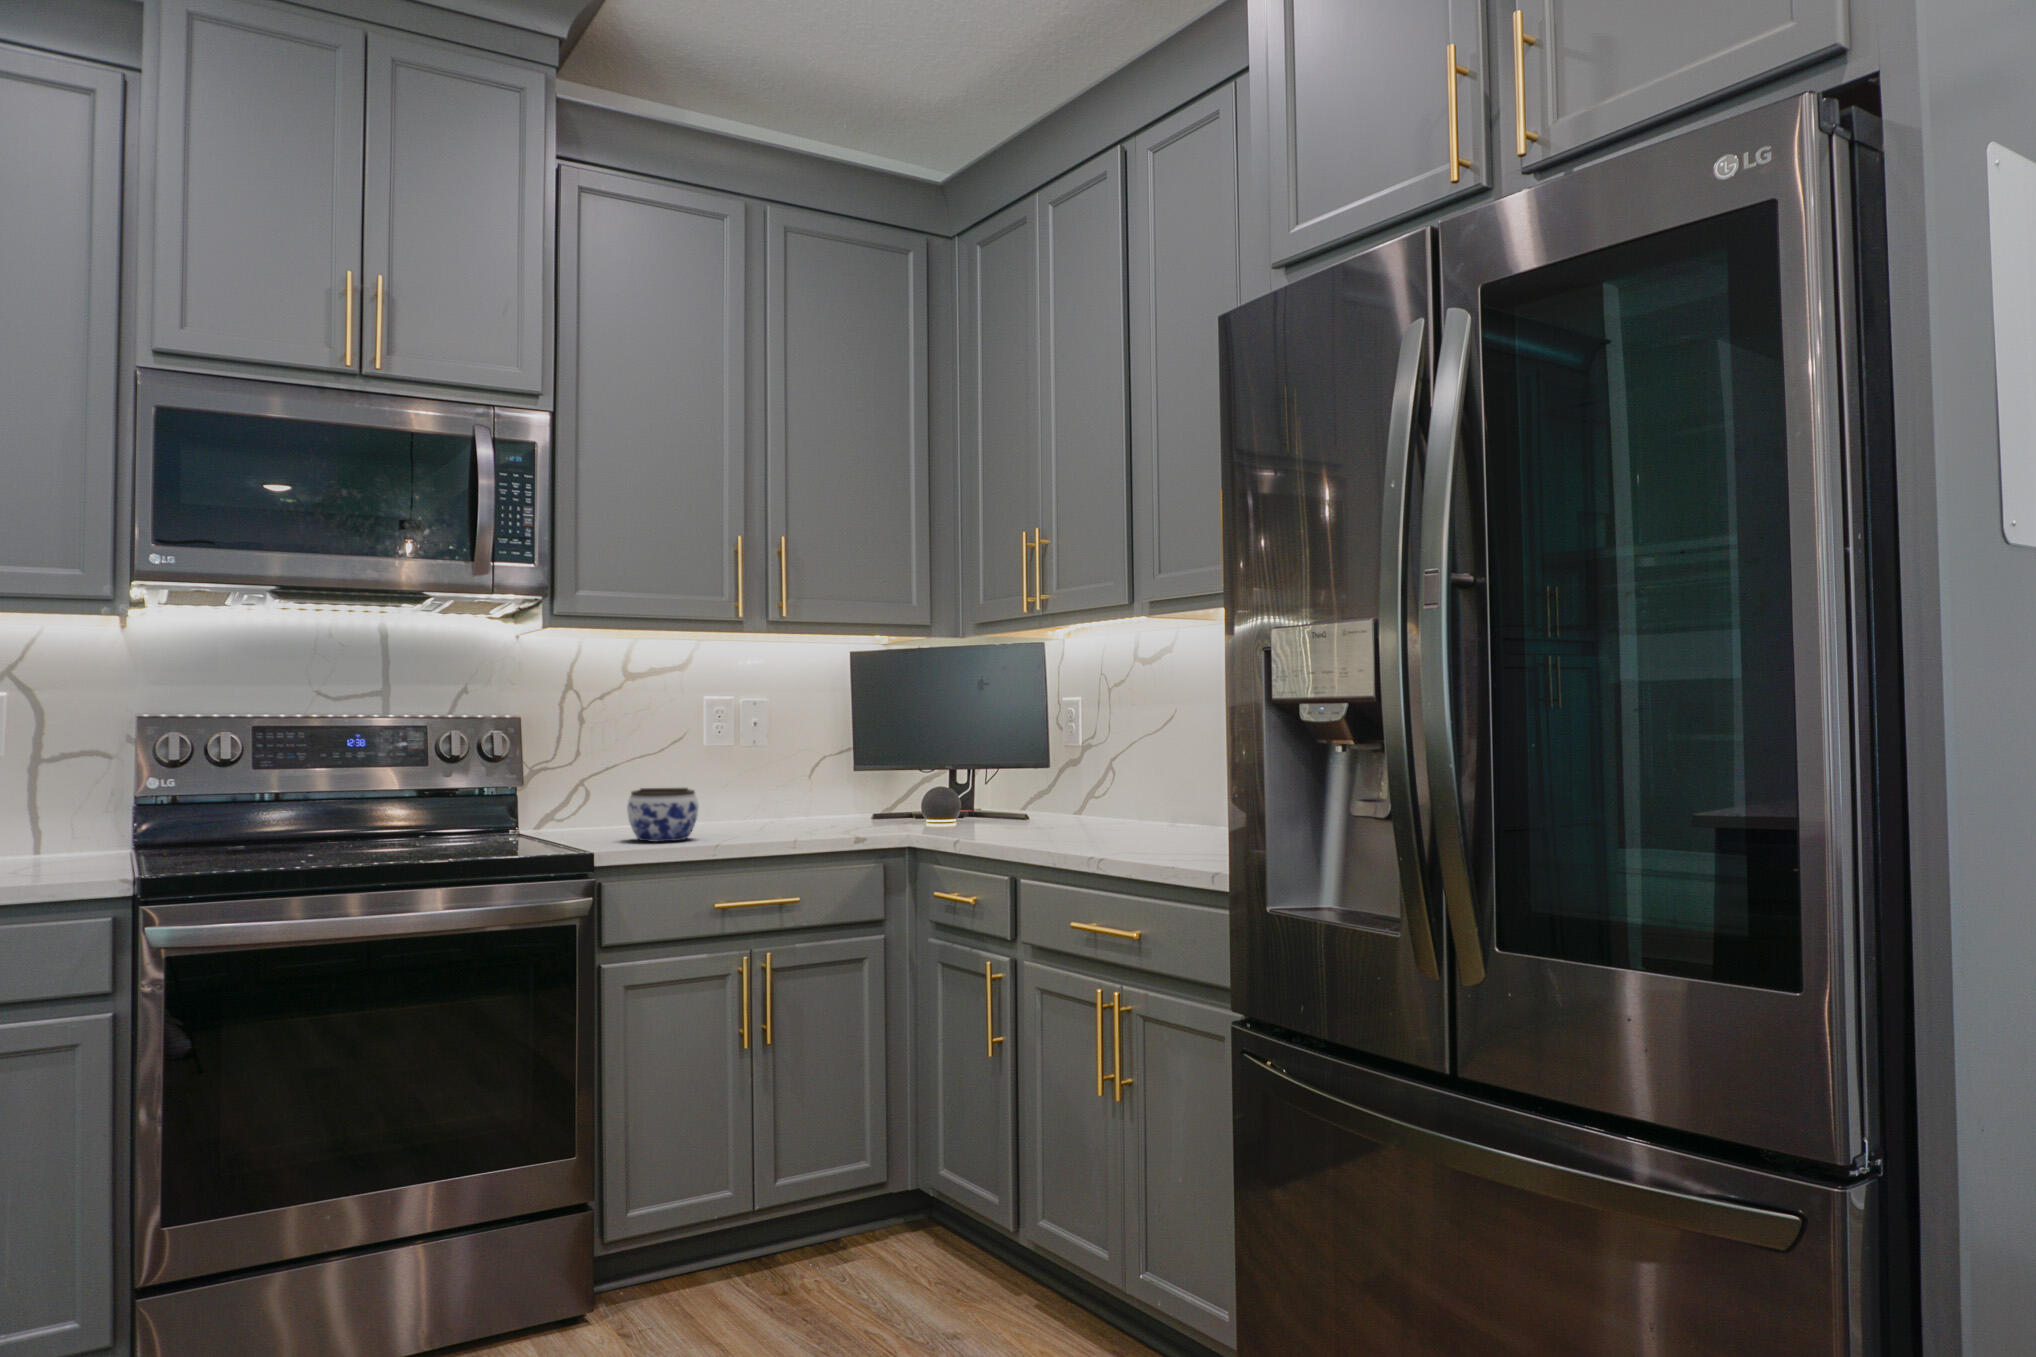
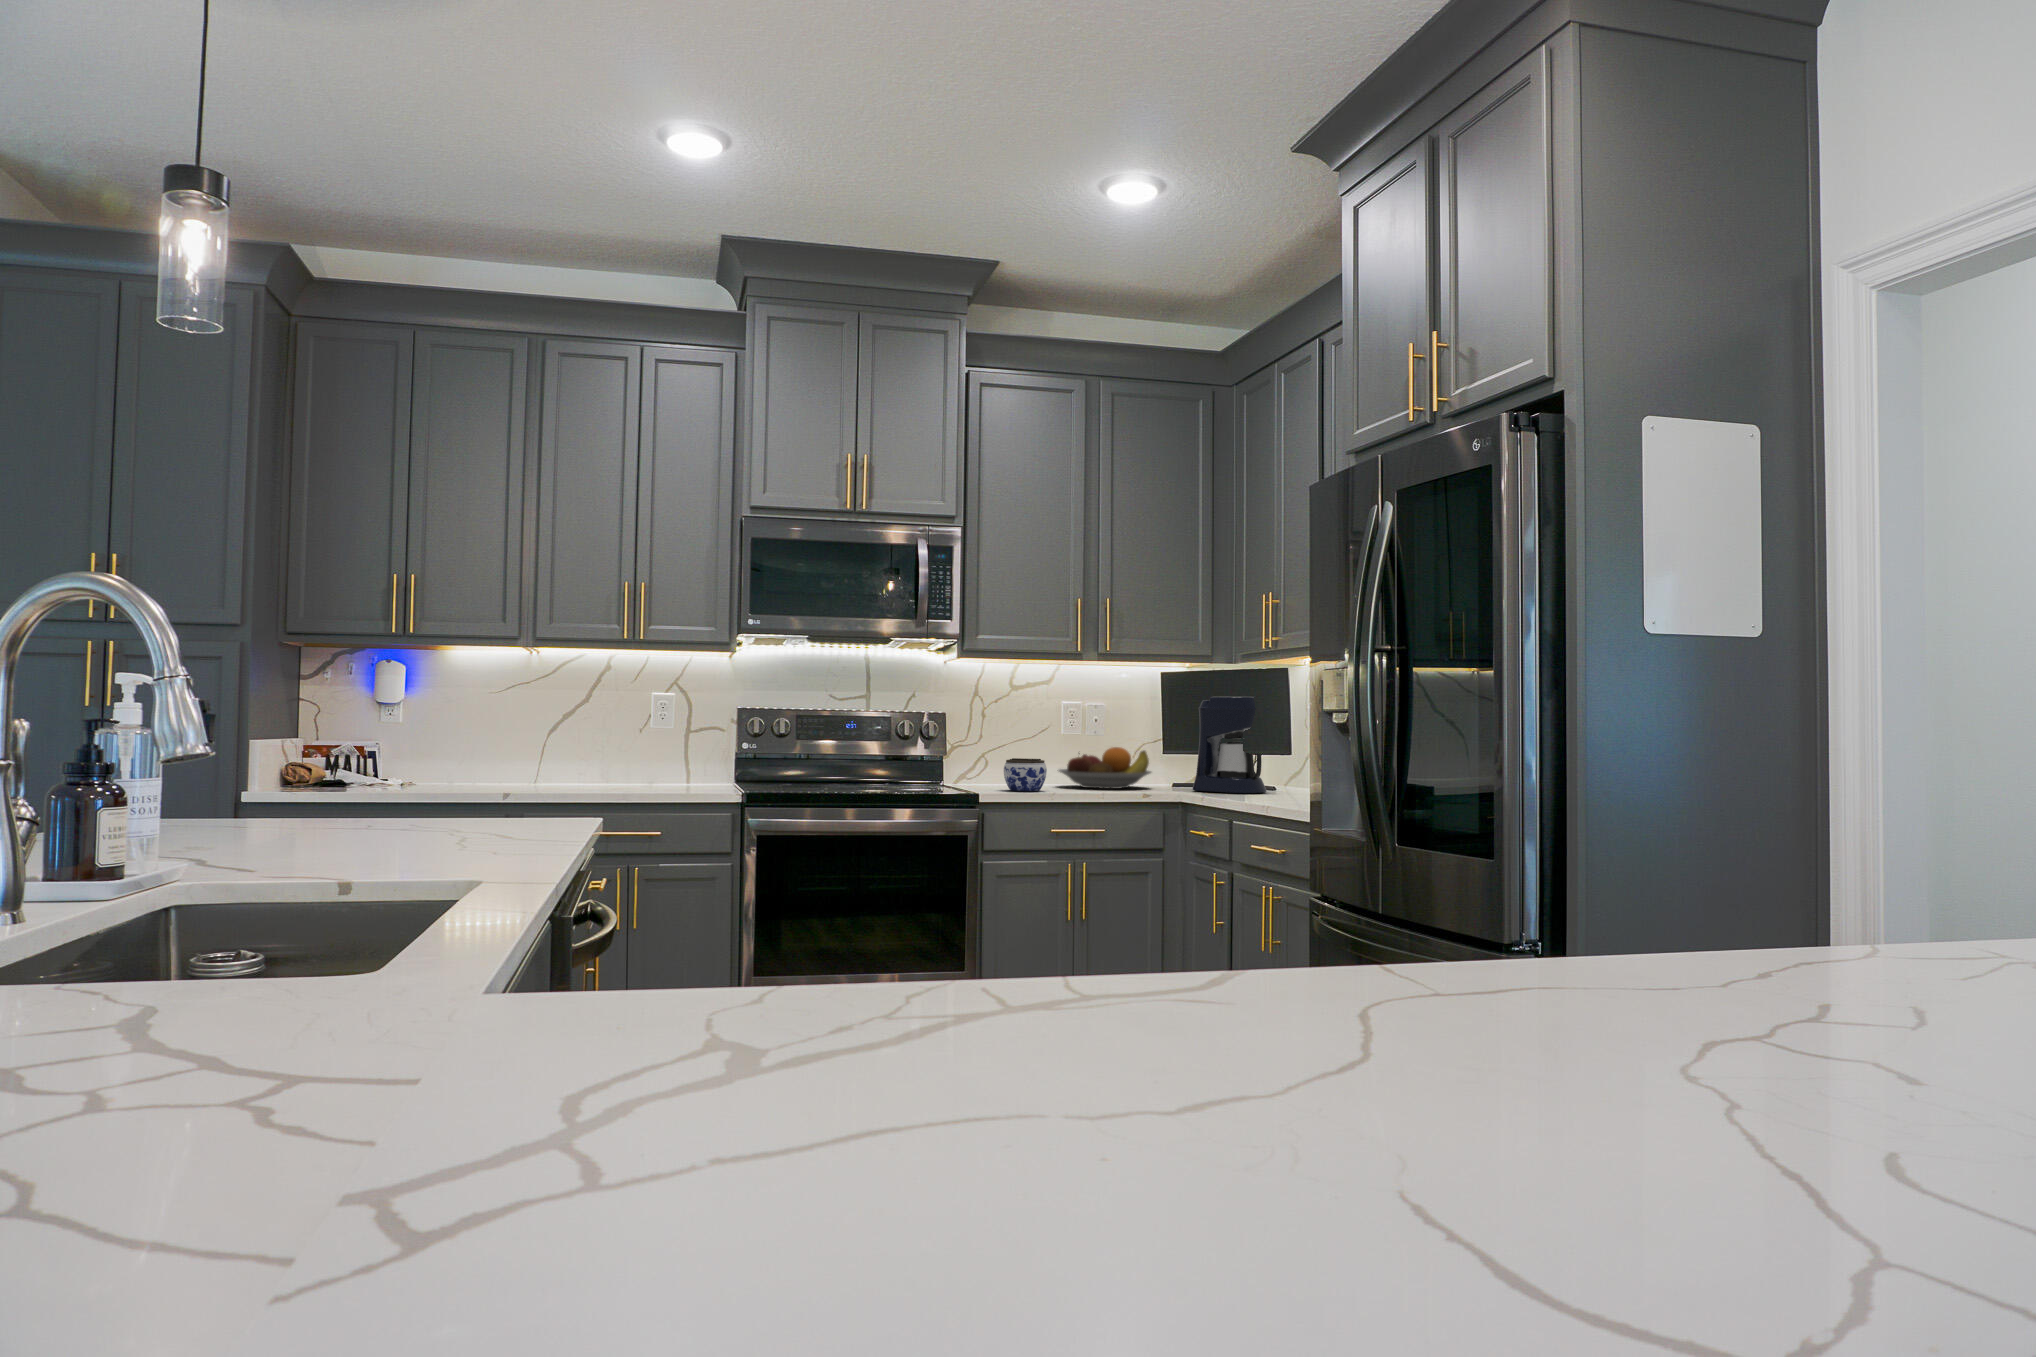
coffee maker: none [917,685,1025,828] -> present [1193,697,1267,793]
fruit bowl: none [705,764,851,828] -> present [1059,747,1151,789]

